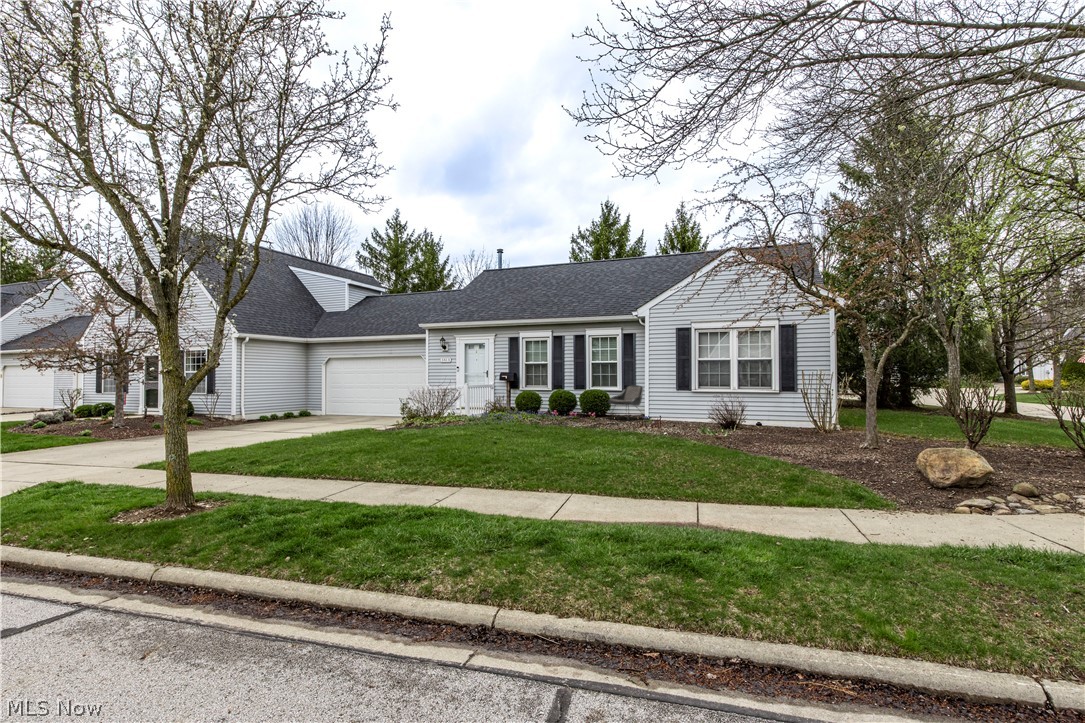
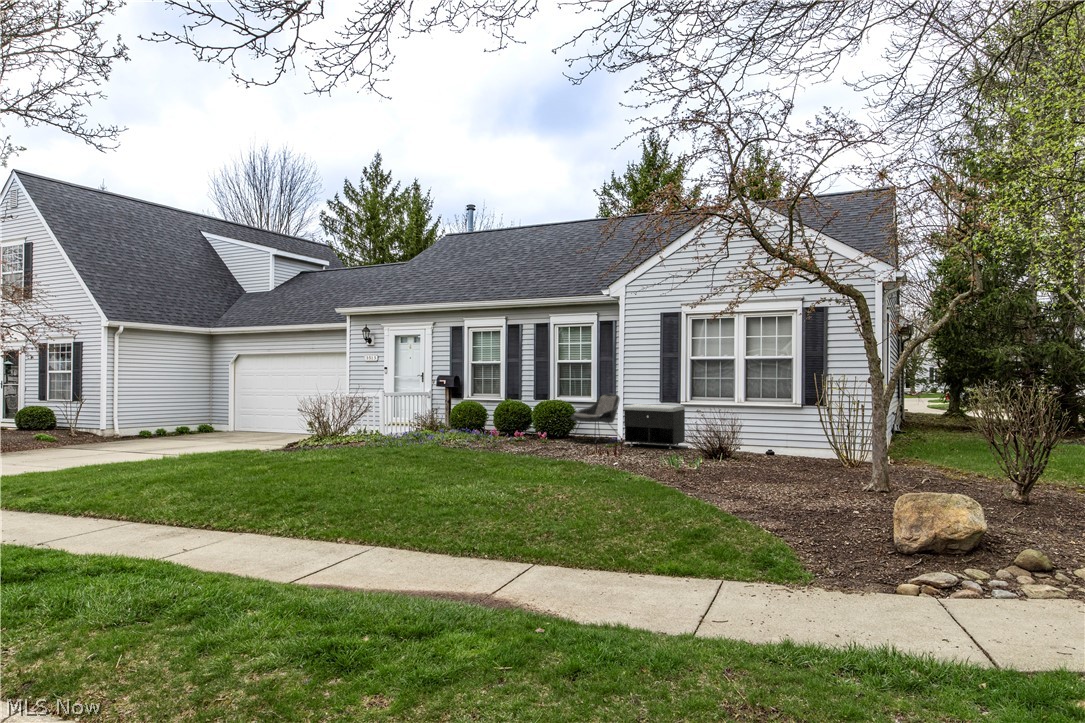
storage bench: none [652,392,694,423] -> present [624,404,685,449]

